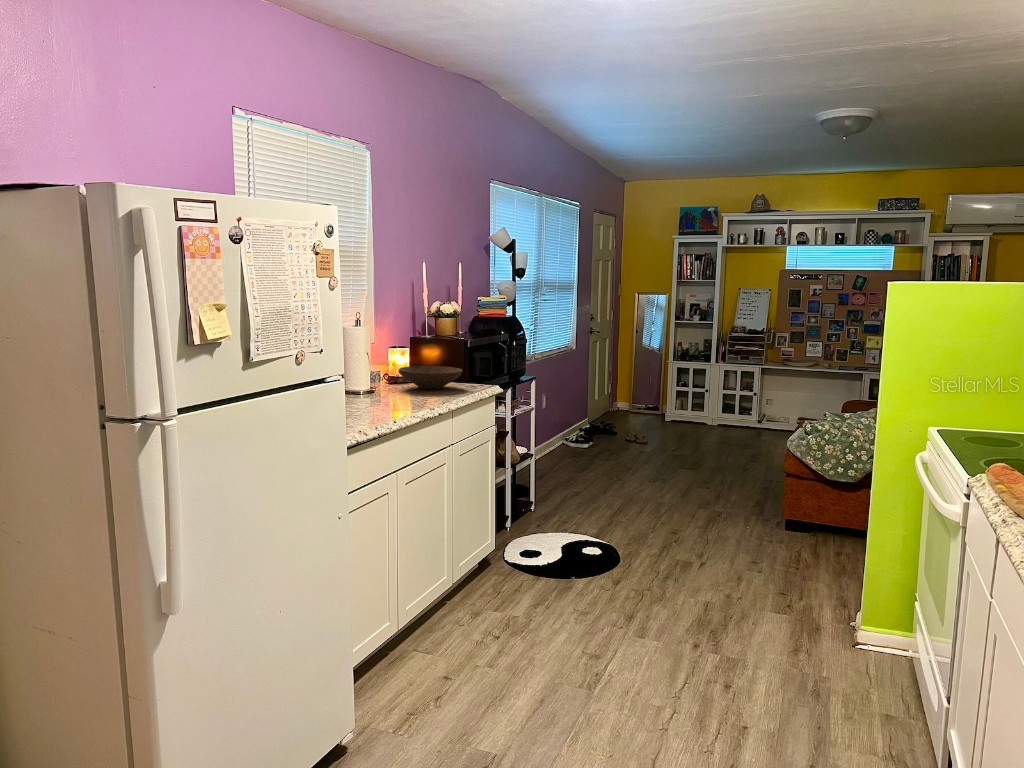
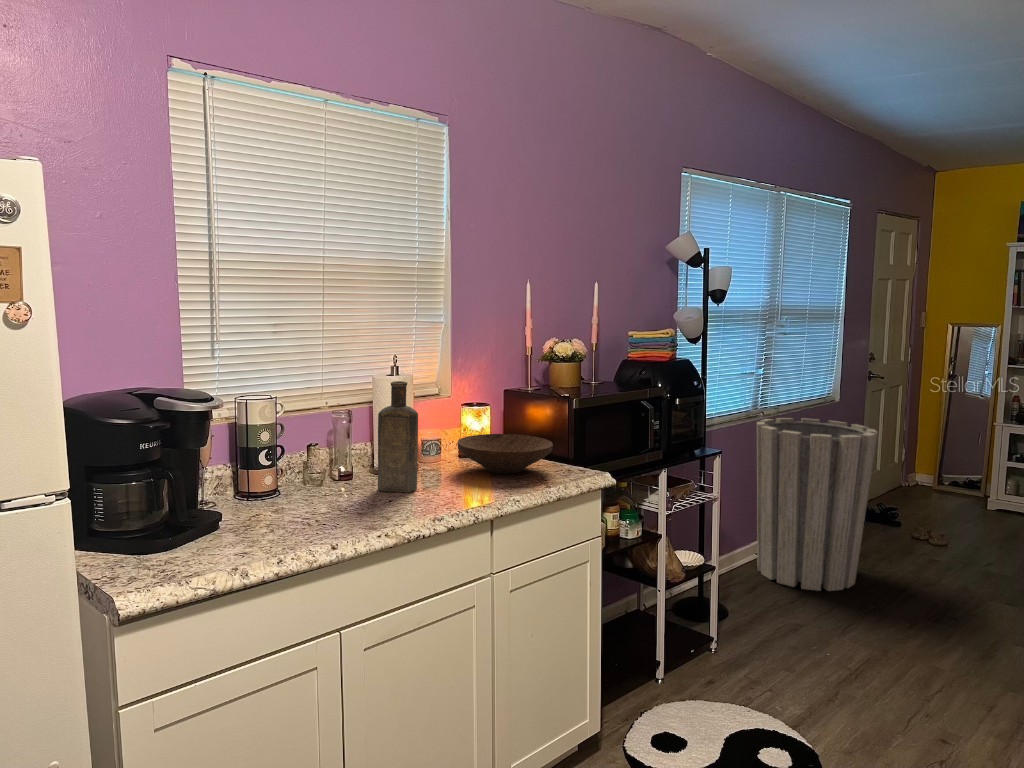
bottle: none [363,328,394,400] -> present [378,381,418,492]
trash can: none [535,359,613,474] -> present [757,418,878,591]

